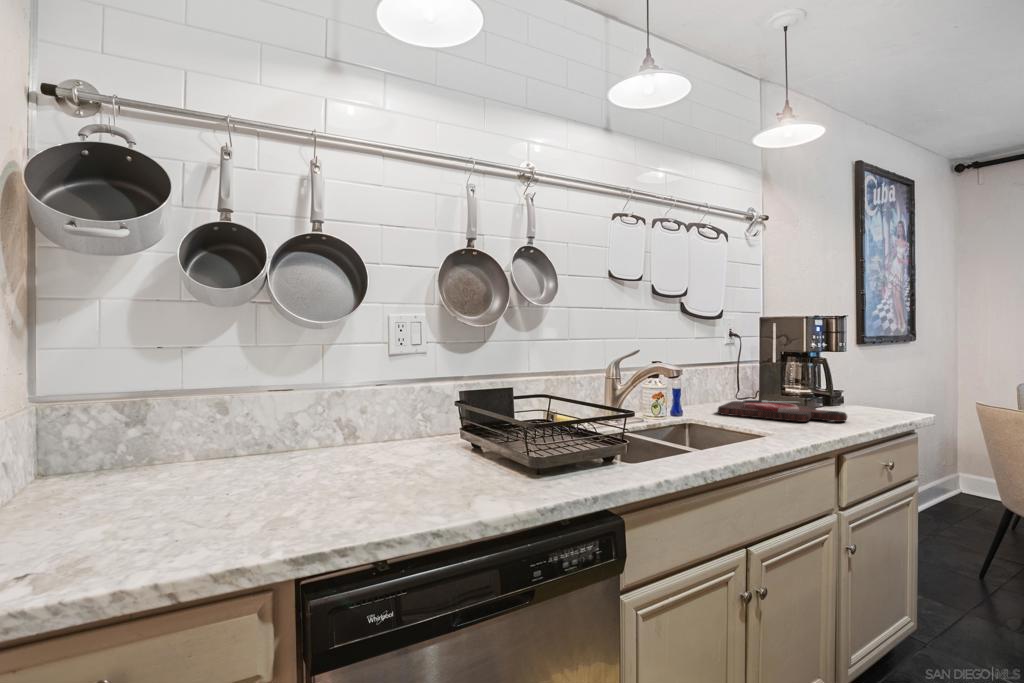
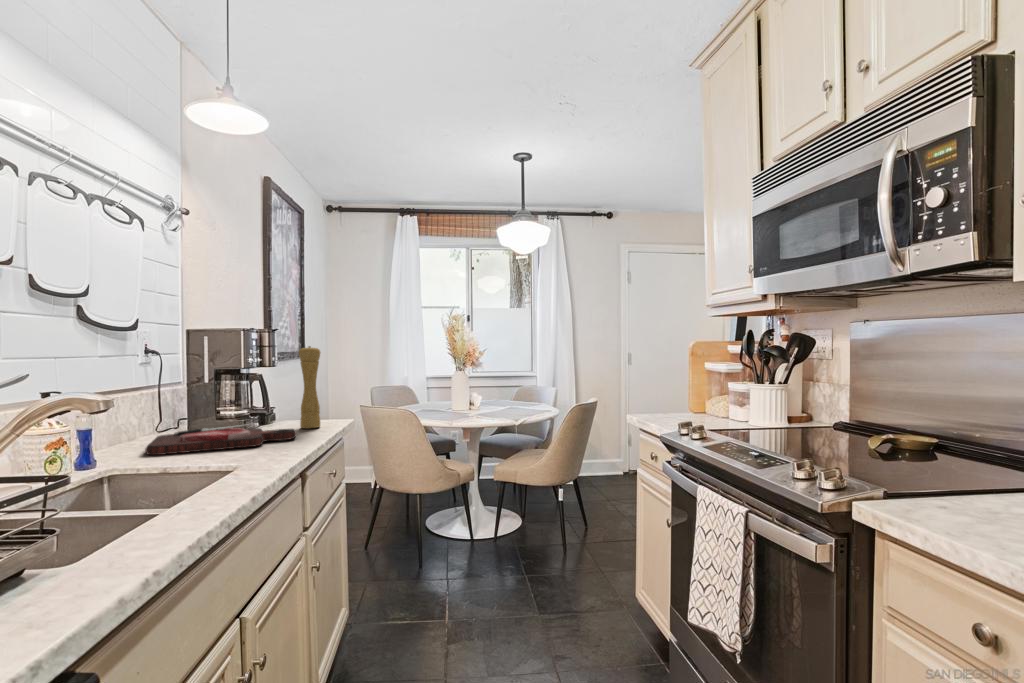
pepper mill: none [861,332,886,416] -> present [299,346,320,428]

